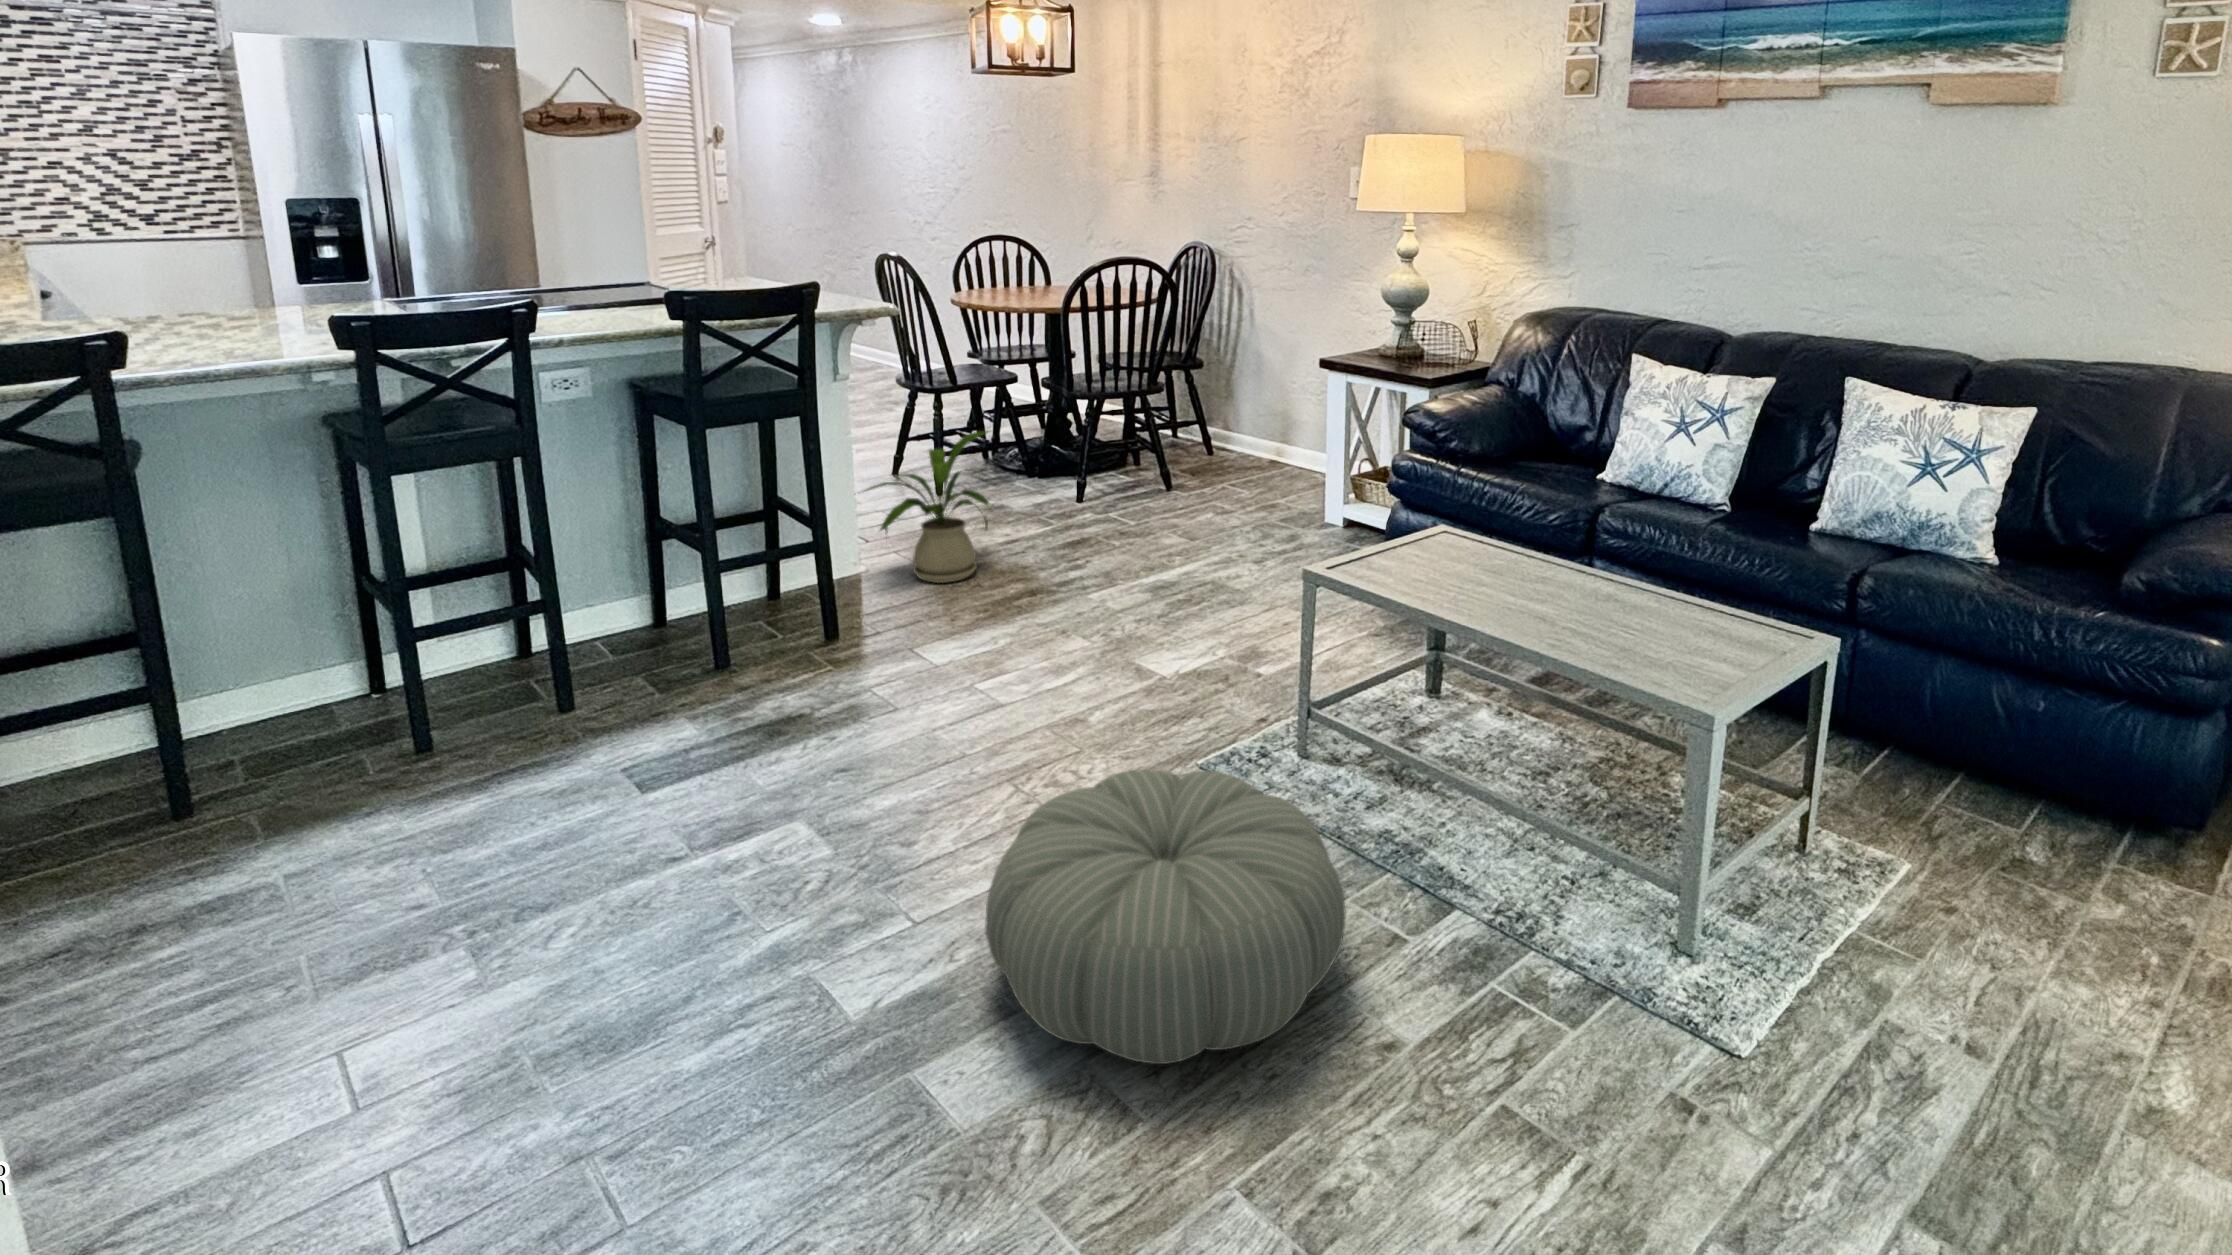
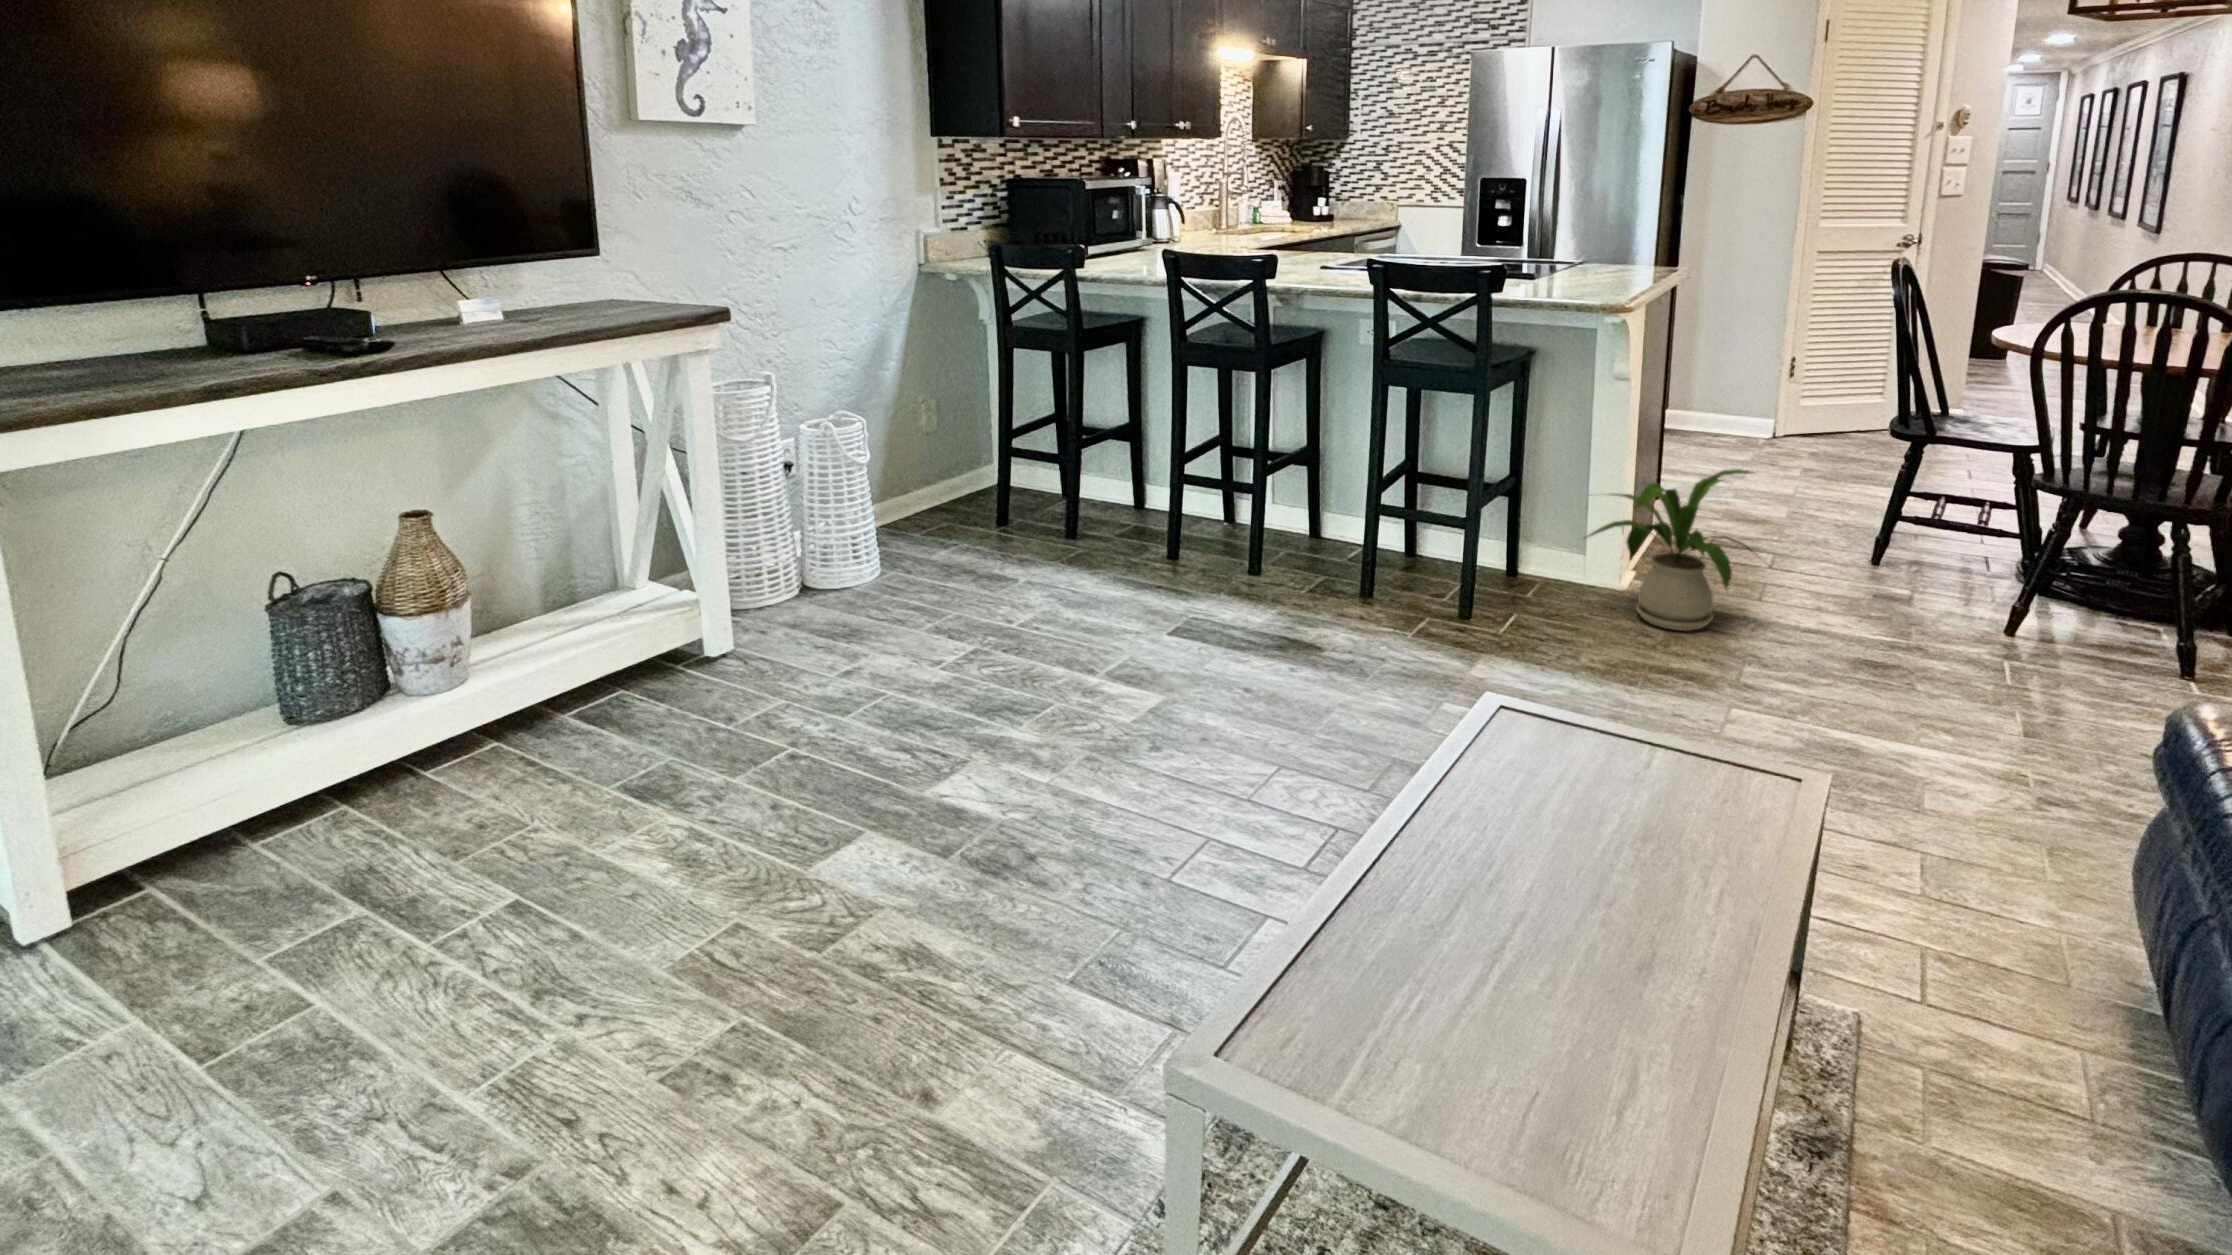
pouf: present [985,769,1346,1064] -> none [836,724,1194,1006]

